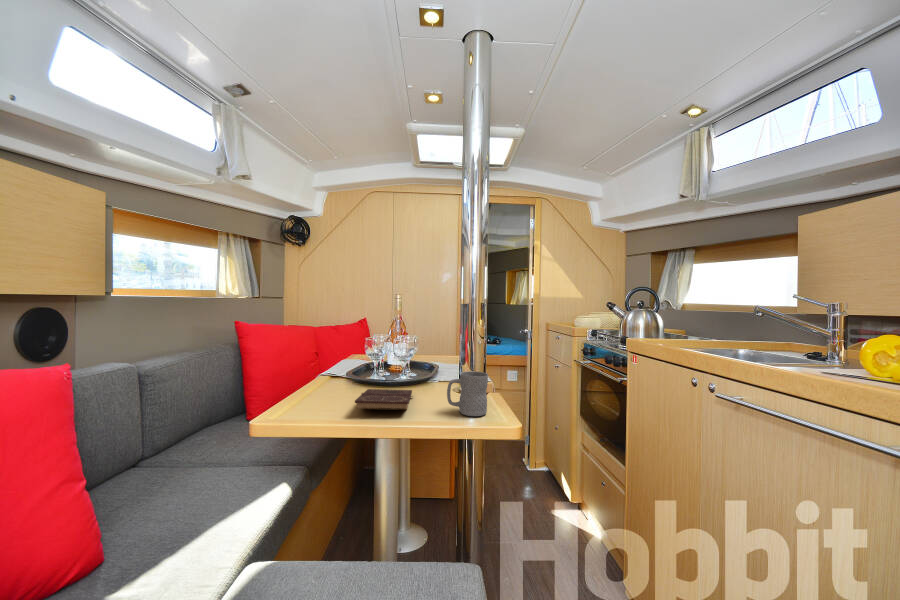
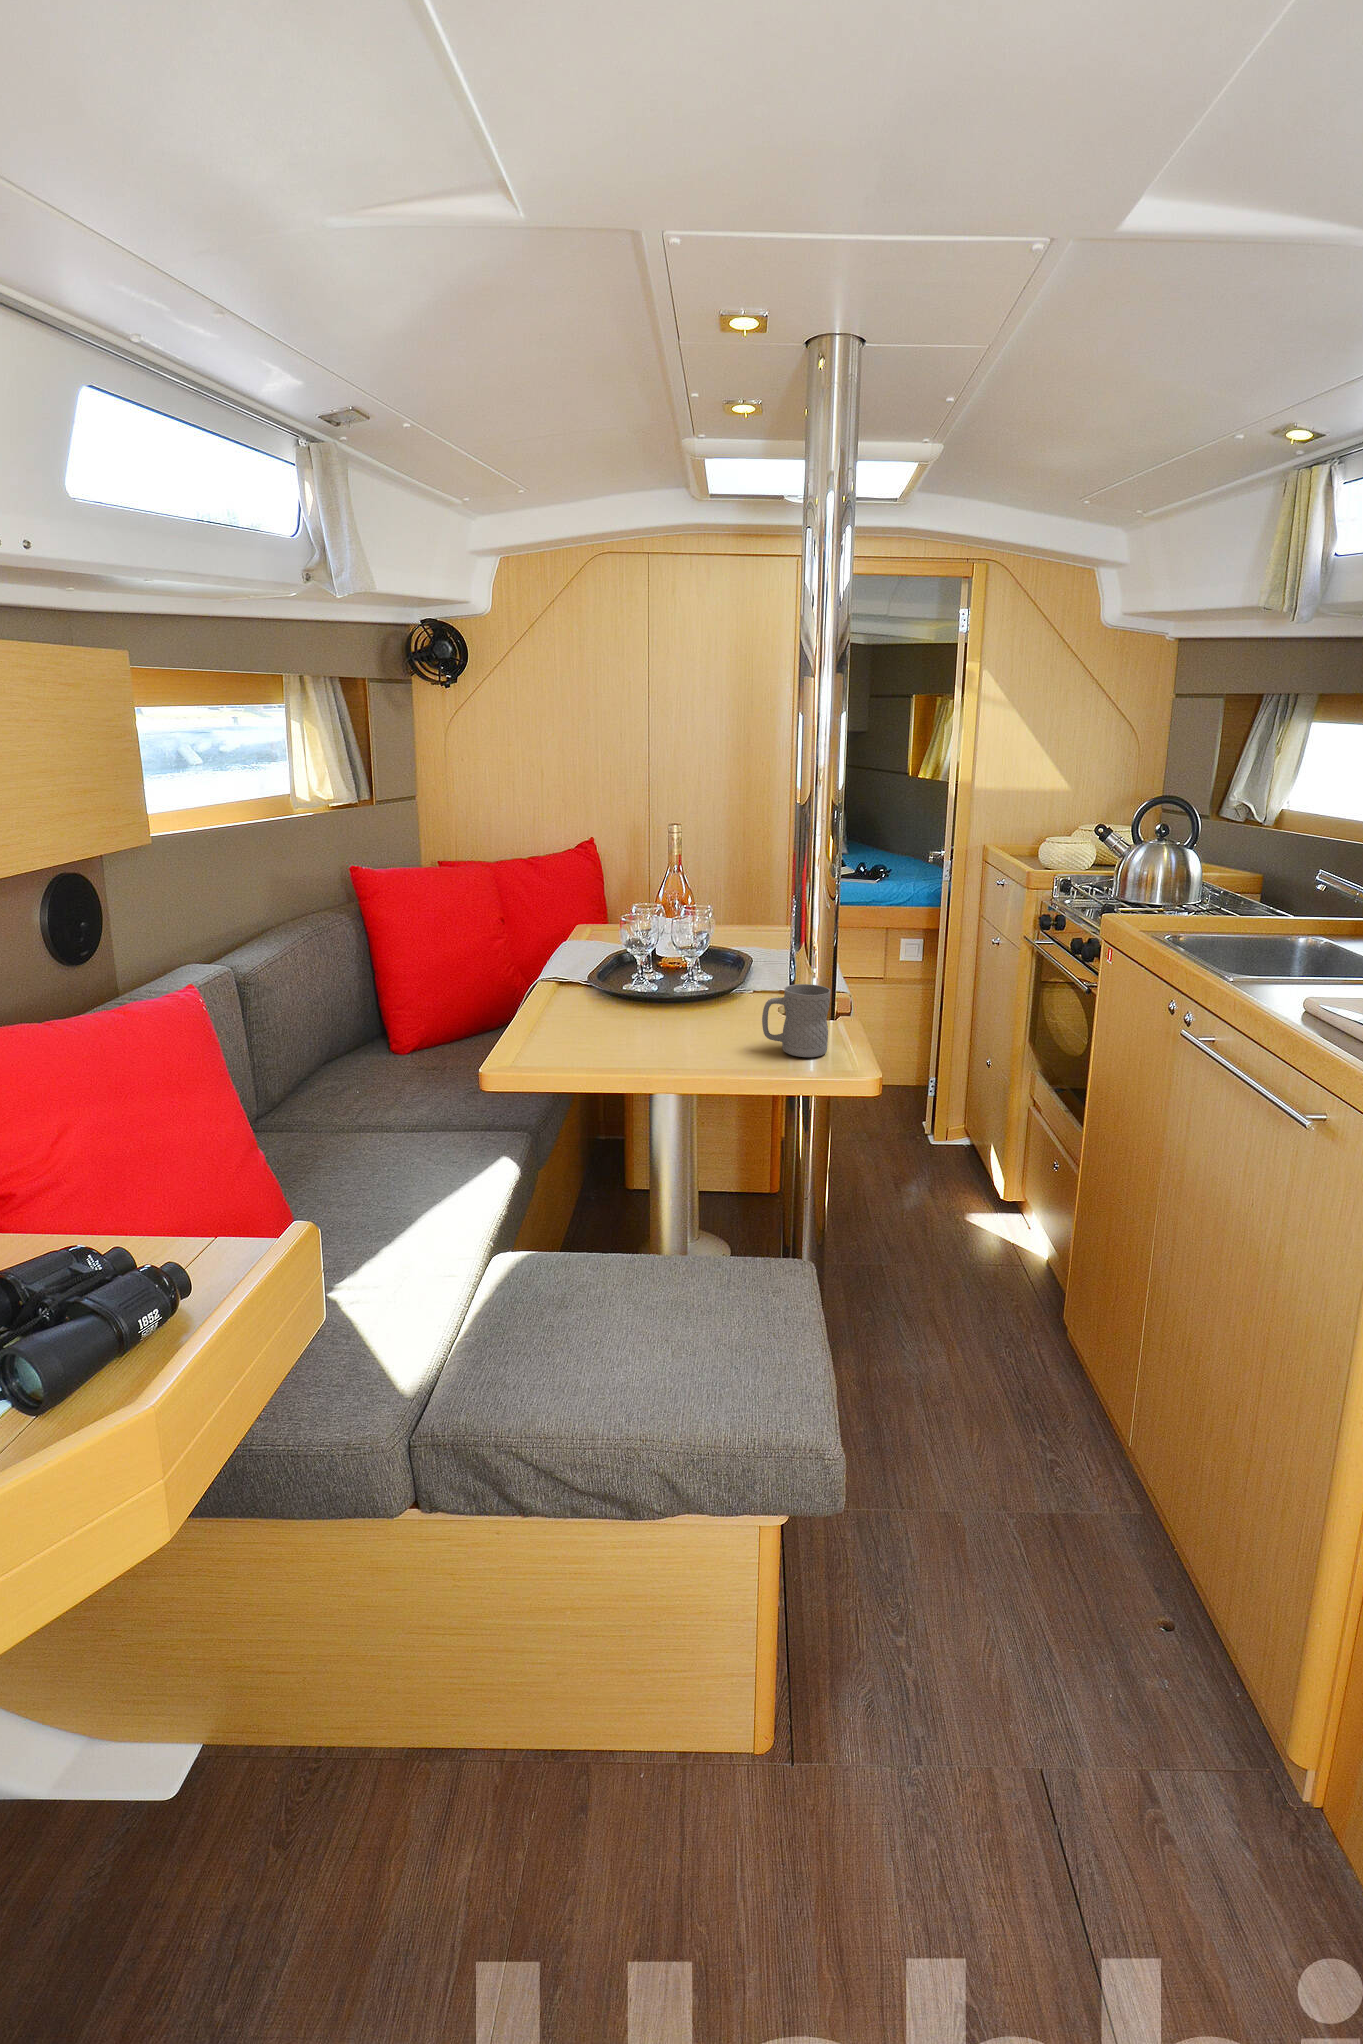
book: present [355,389,412,410] -> none [613,1009,709,1047]

